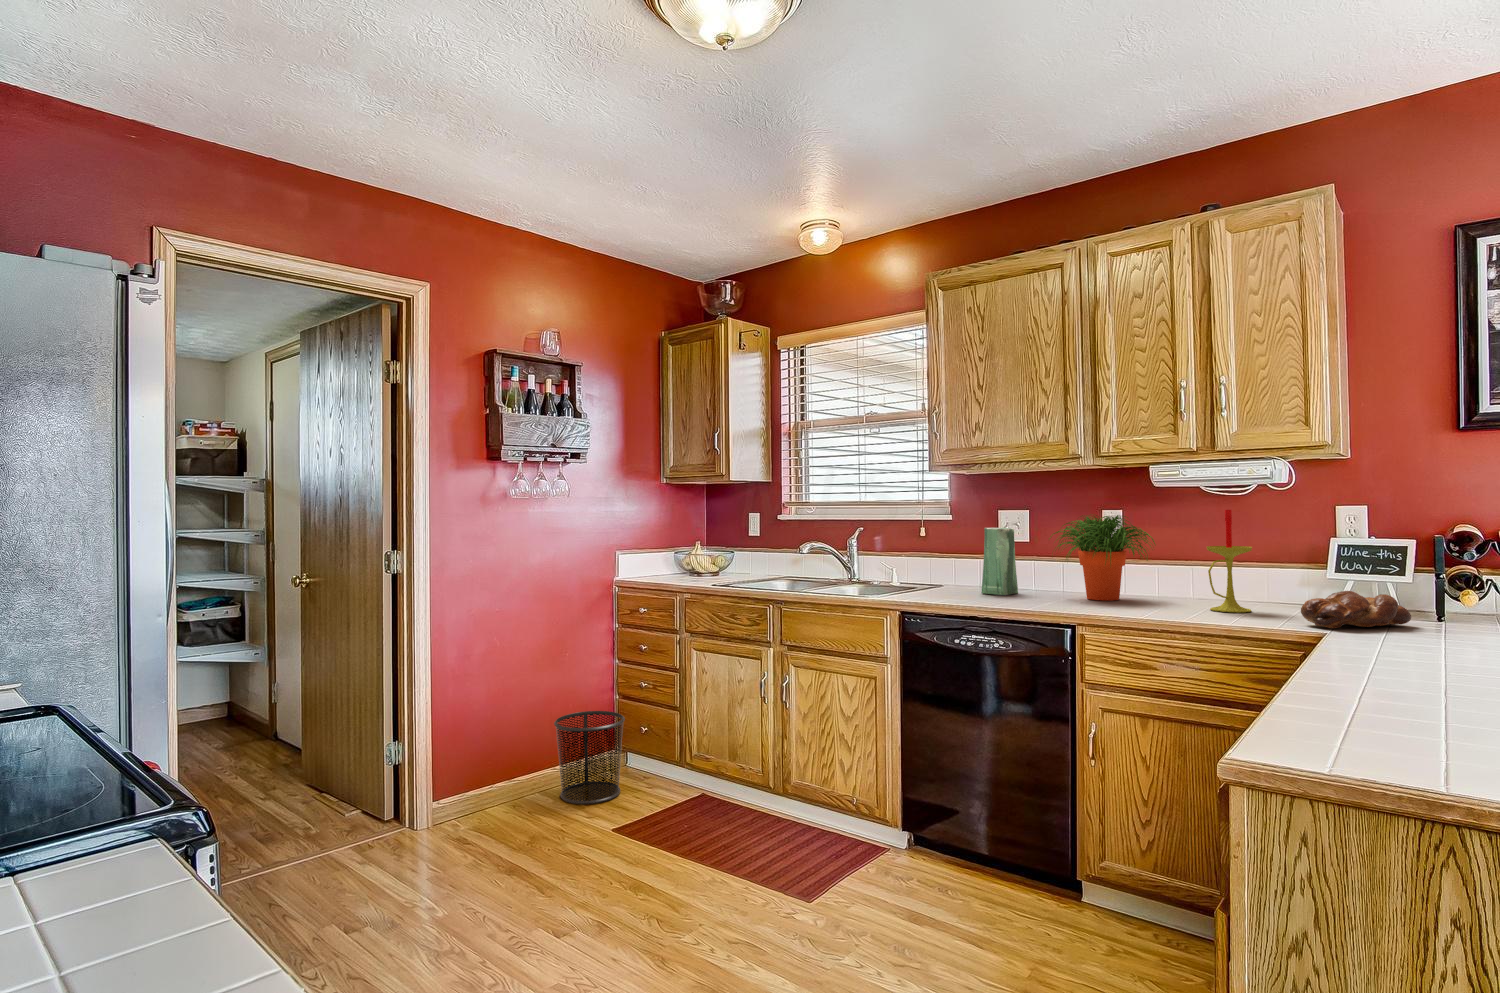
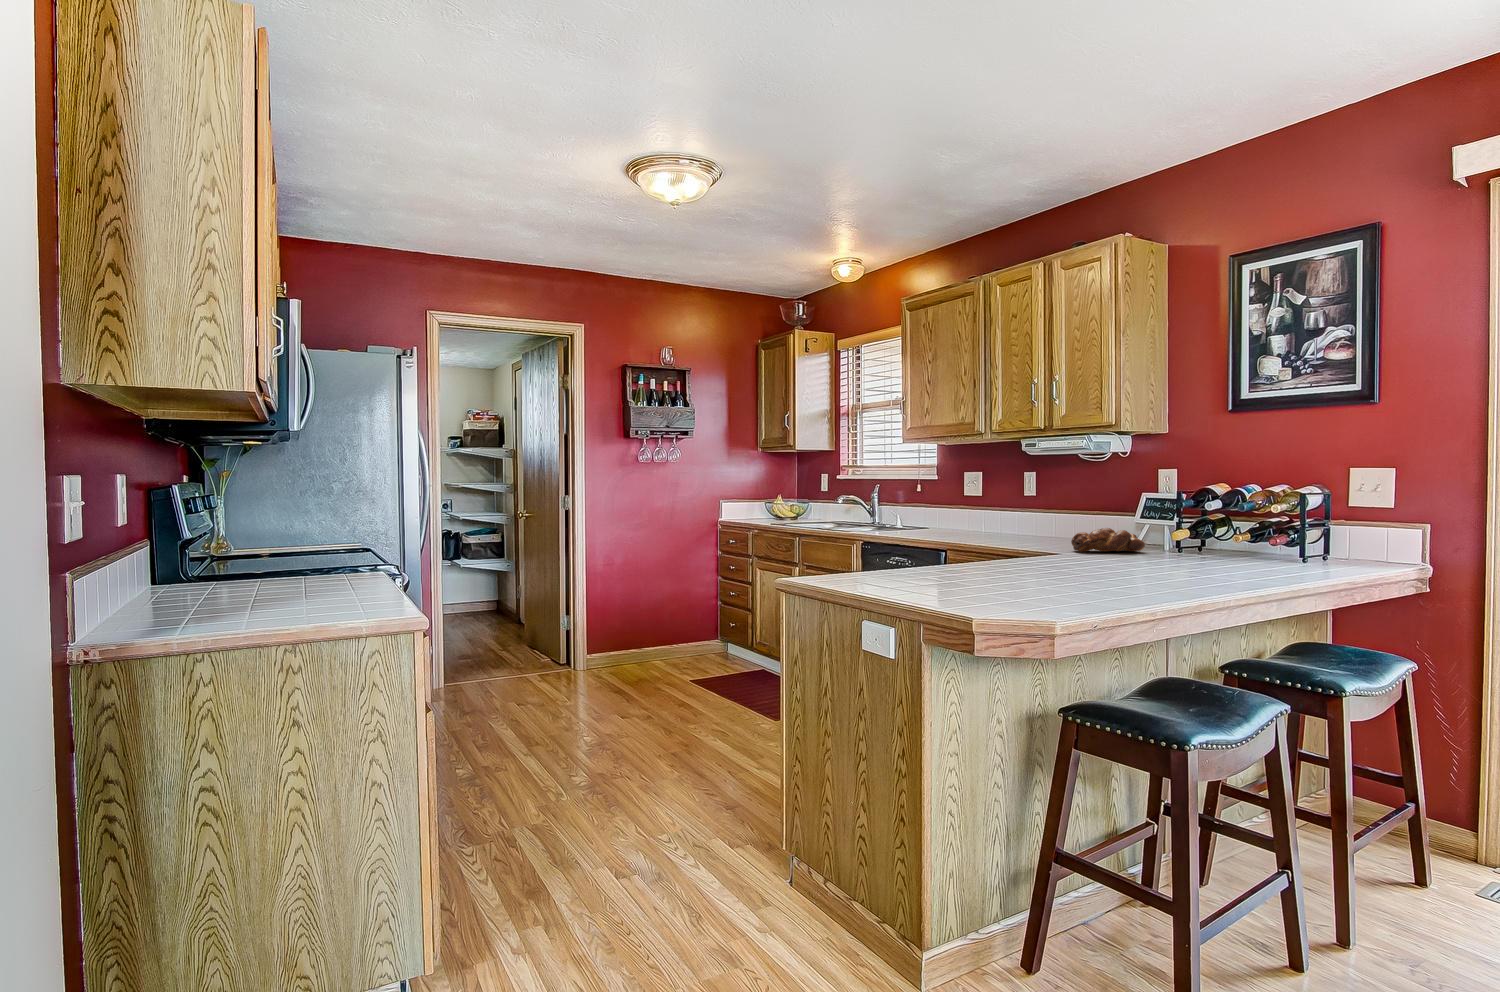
candle: present [1207,510,1252,612] -> none [1045,470,1082,545]
potted plant: present [1052,515,1155,601] -> none [973,475,1048,538]
vase: present [981,528,1018,595] -> none [938,485,965,534]
waste bin: present [554,711,625,804] -> none [666,610,714,668]

